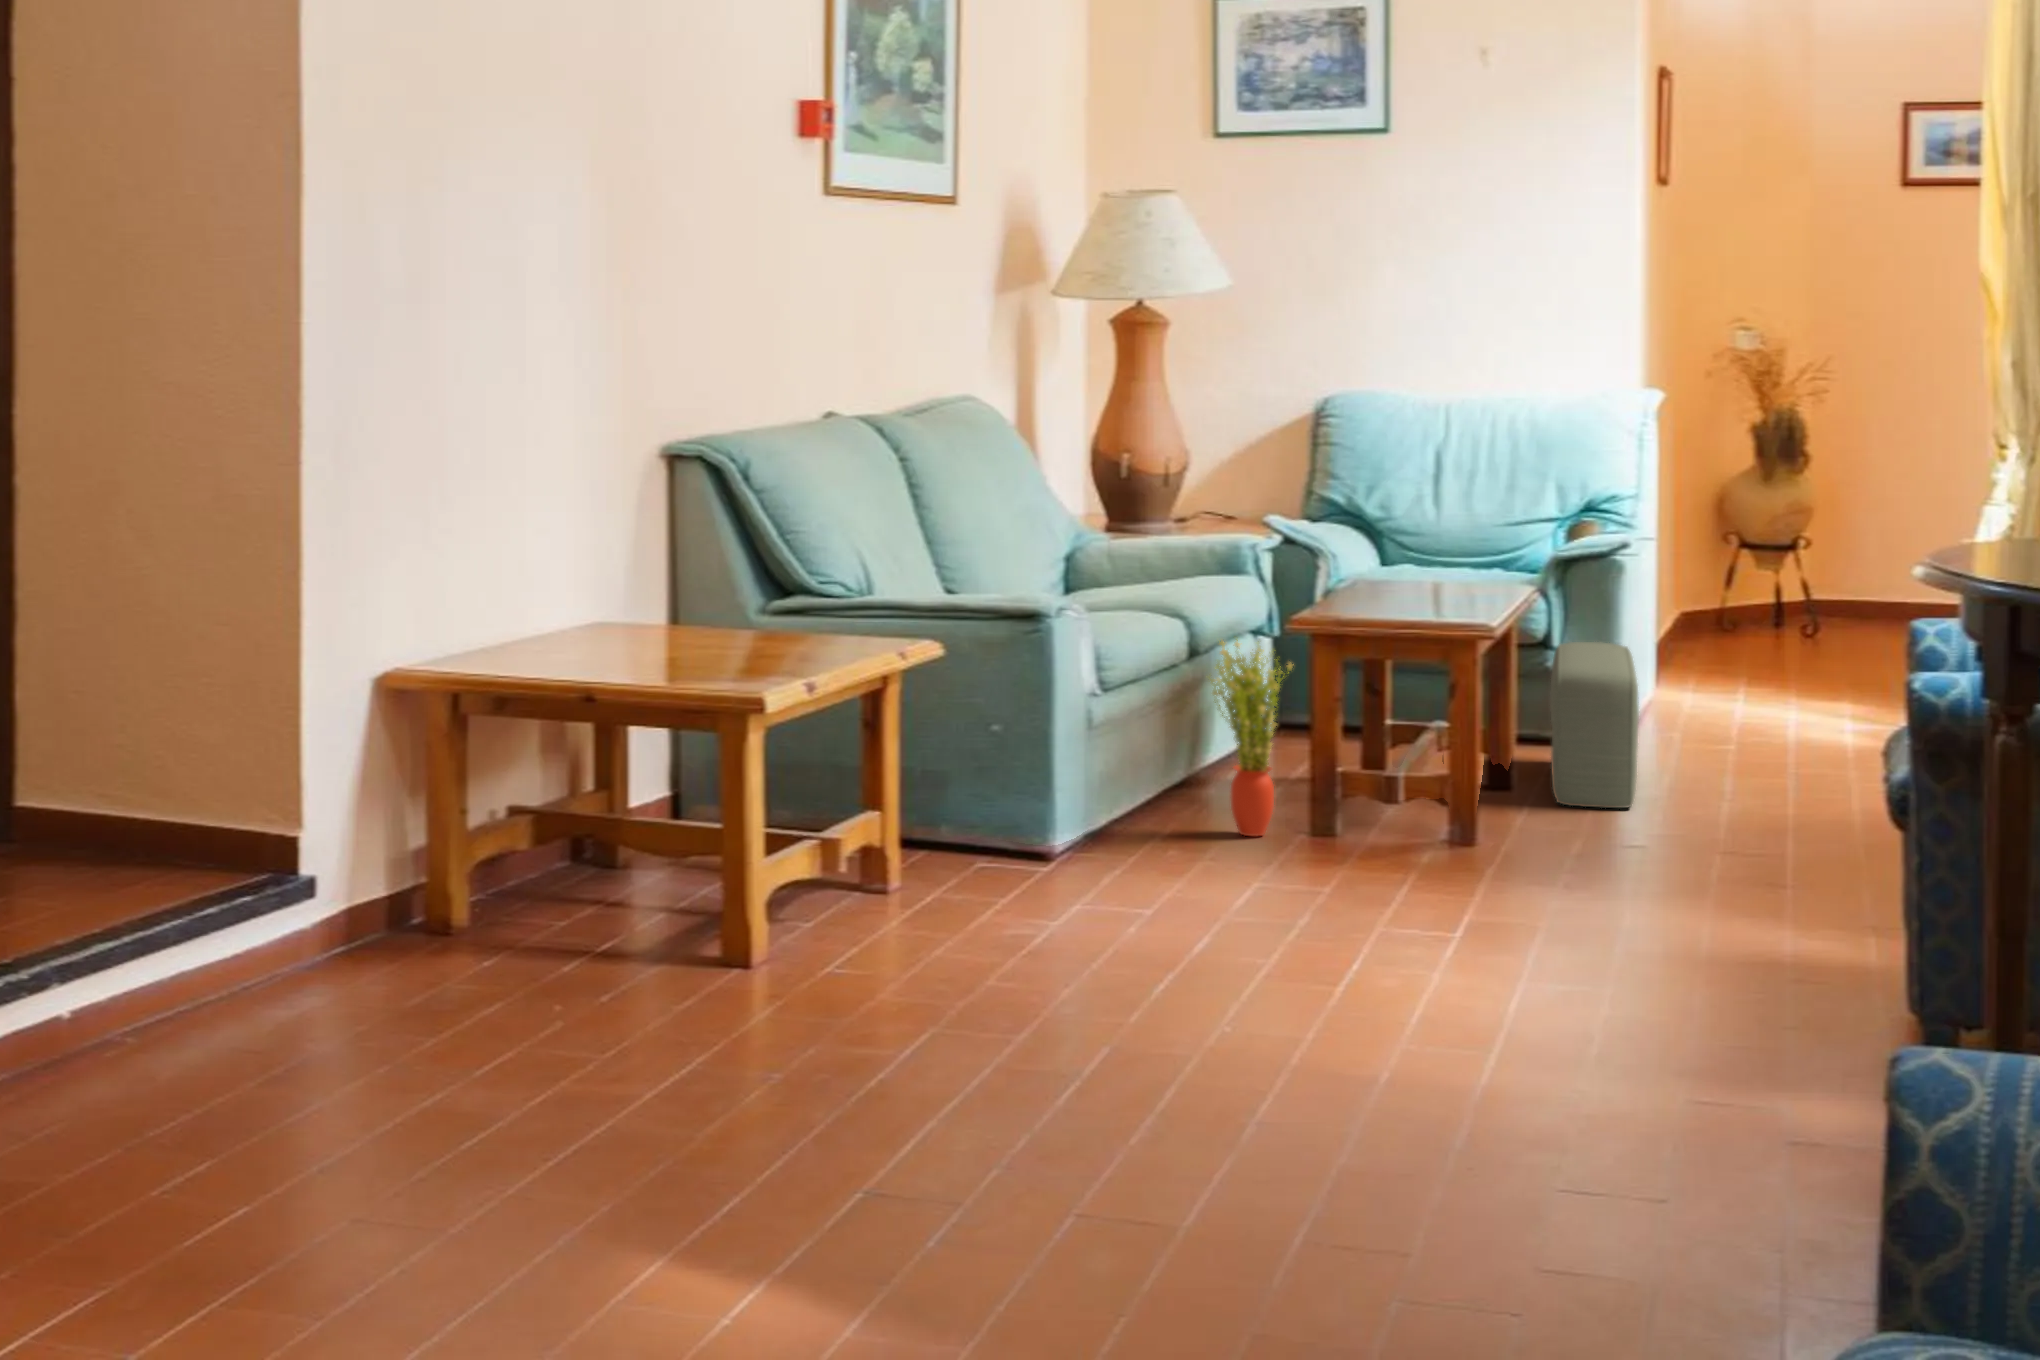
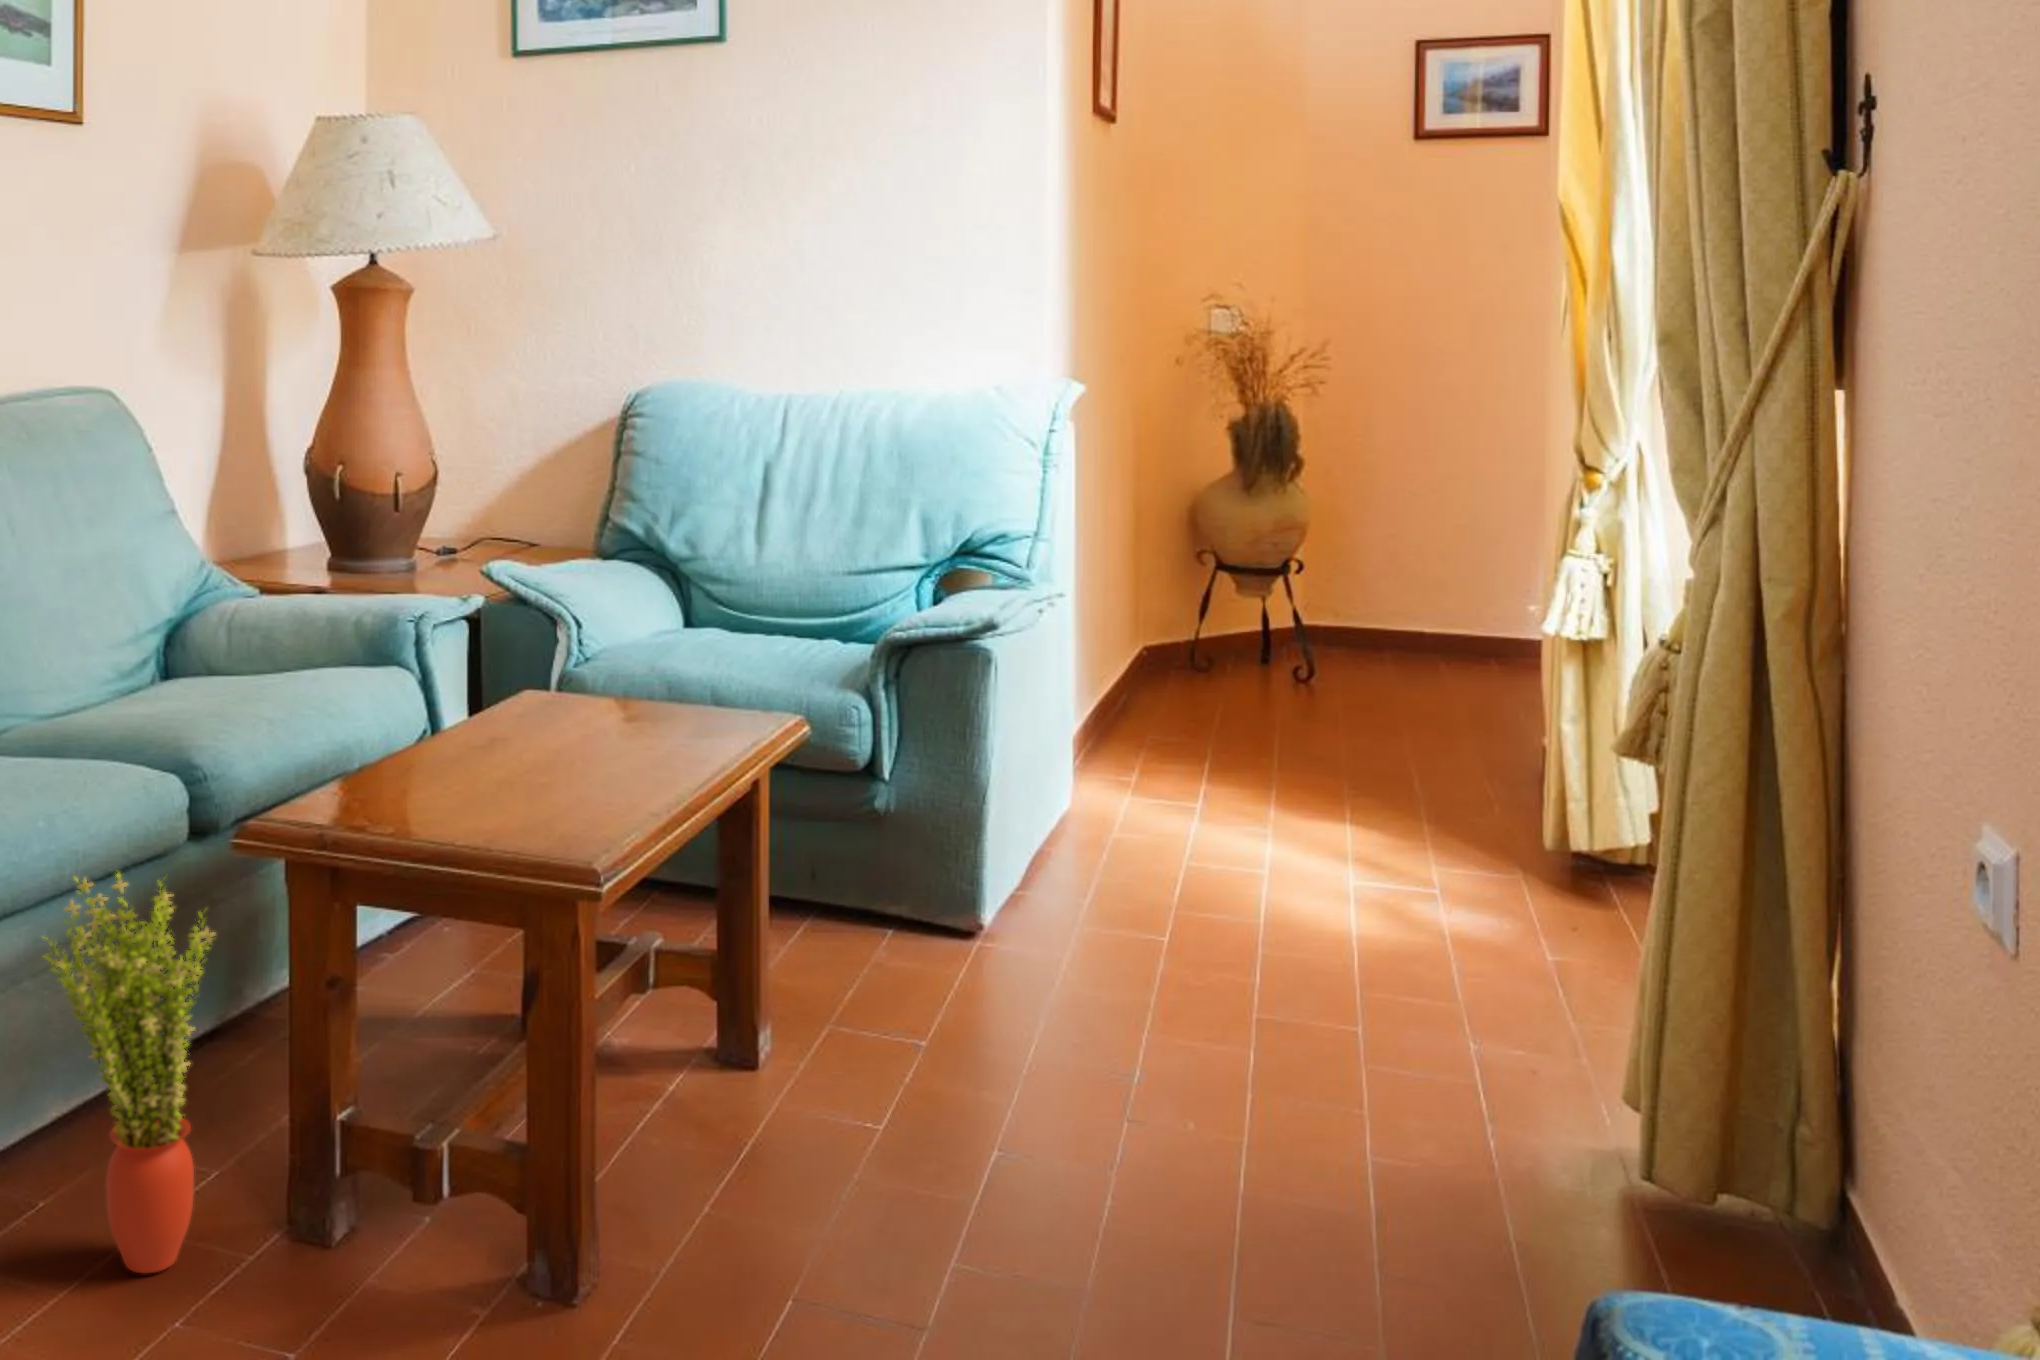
pouf: present [1550,642,1639,808] -> none [809,788,989,1146]

